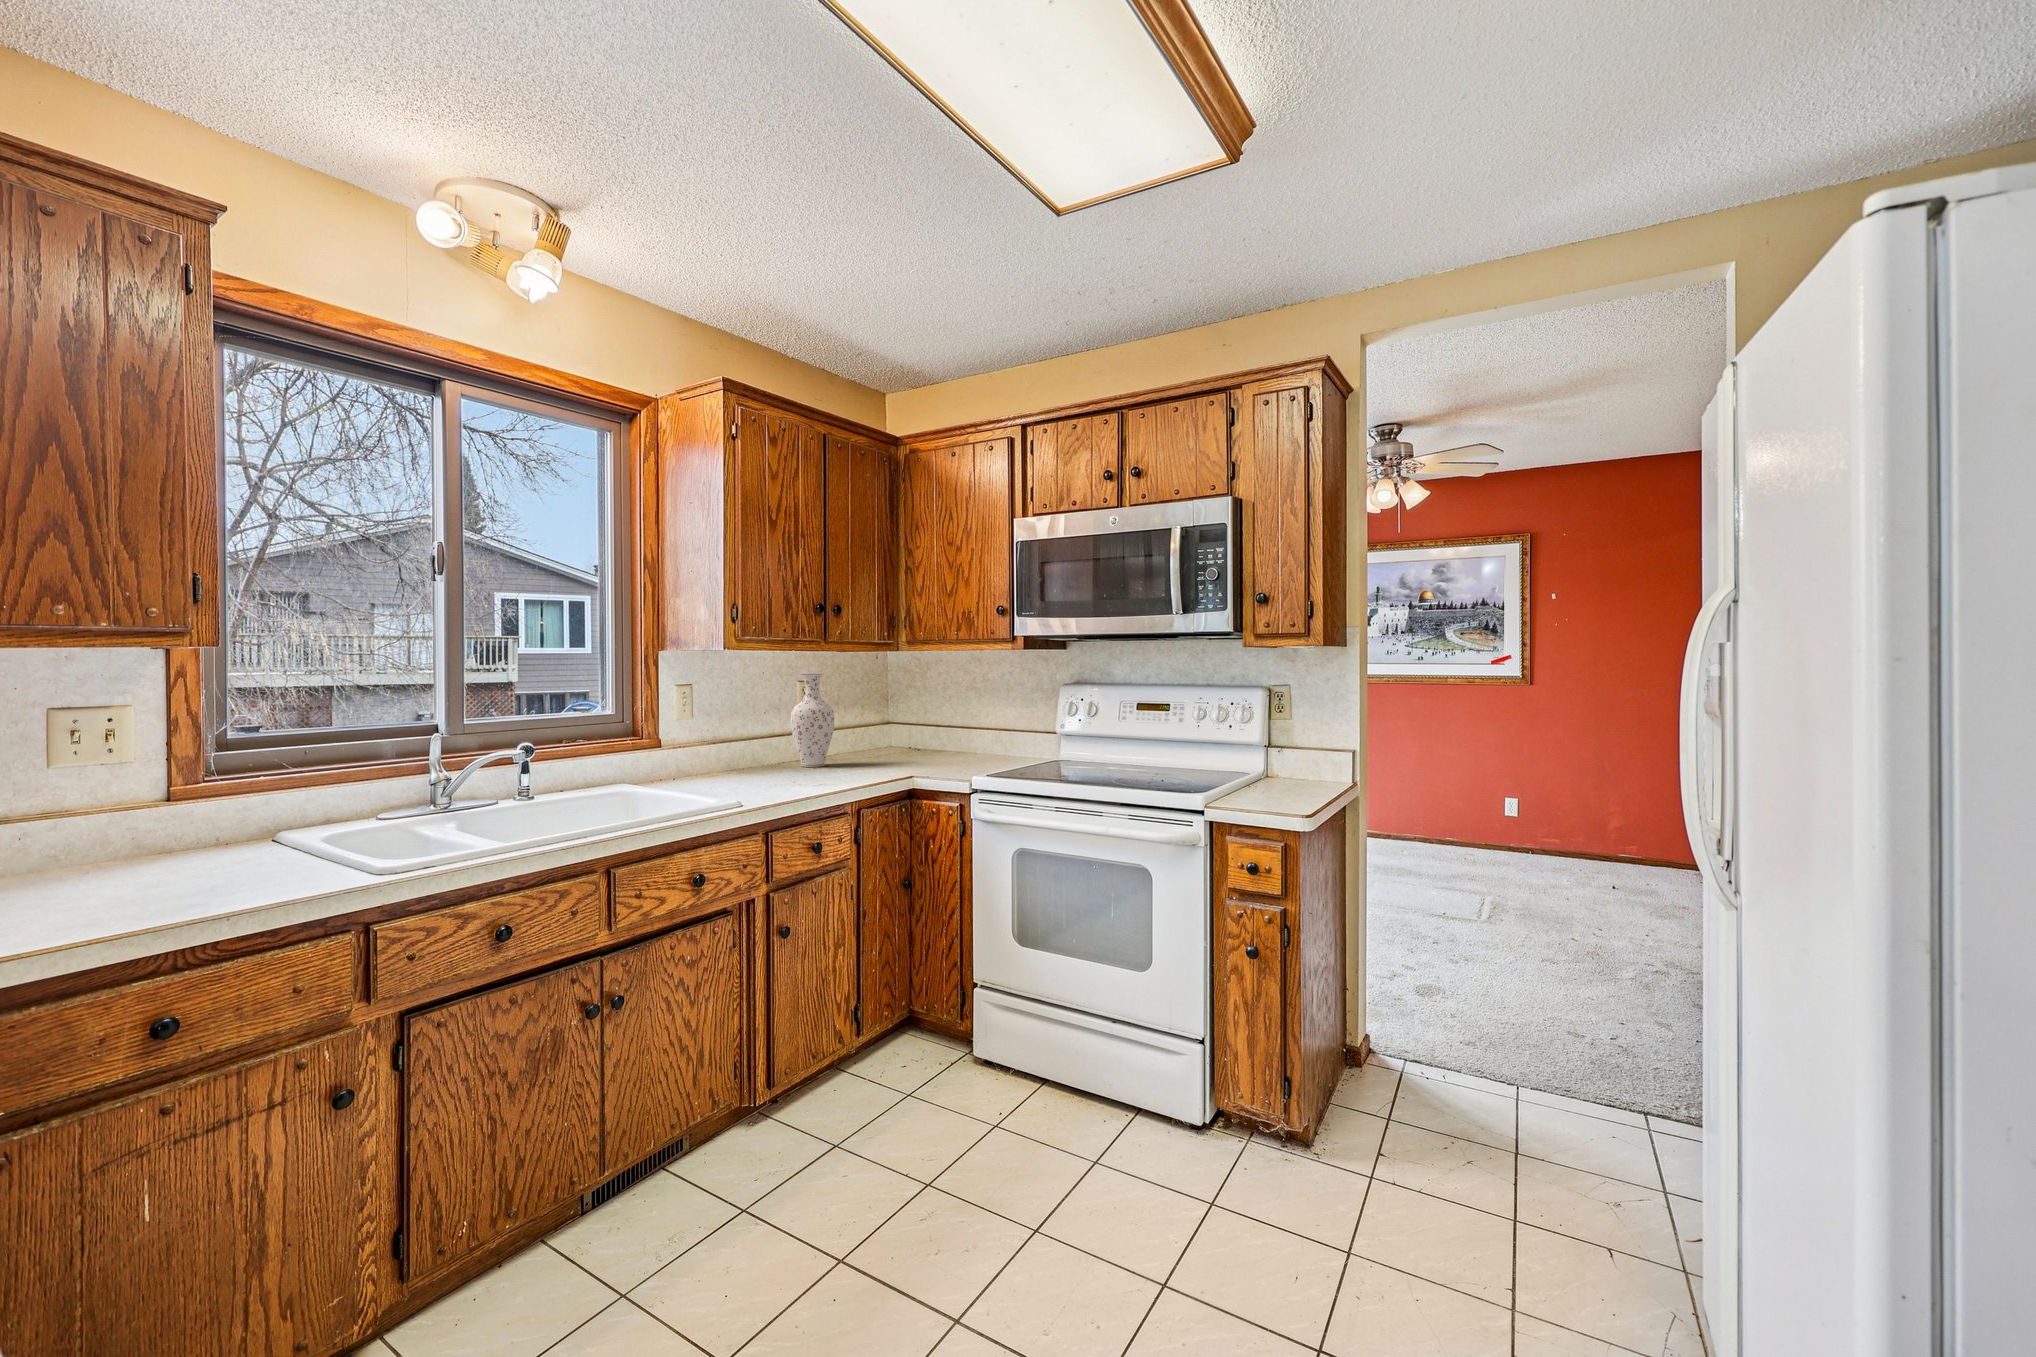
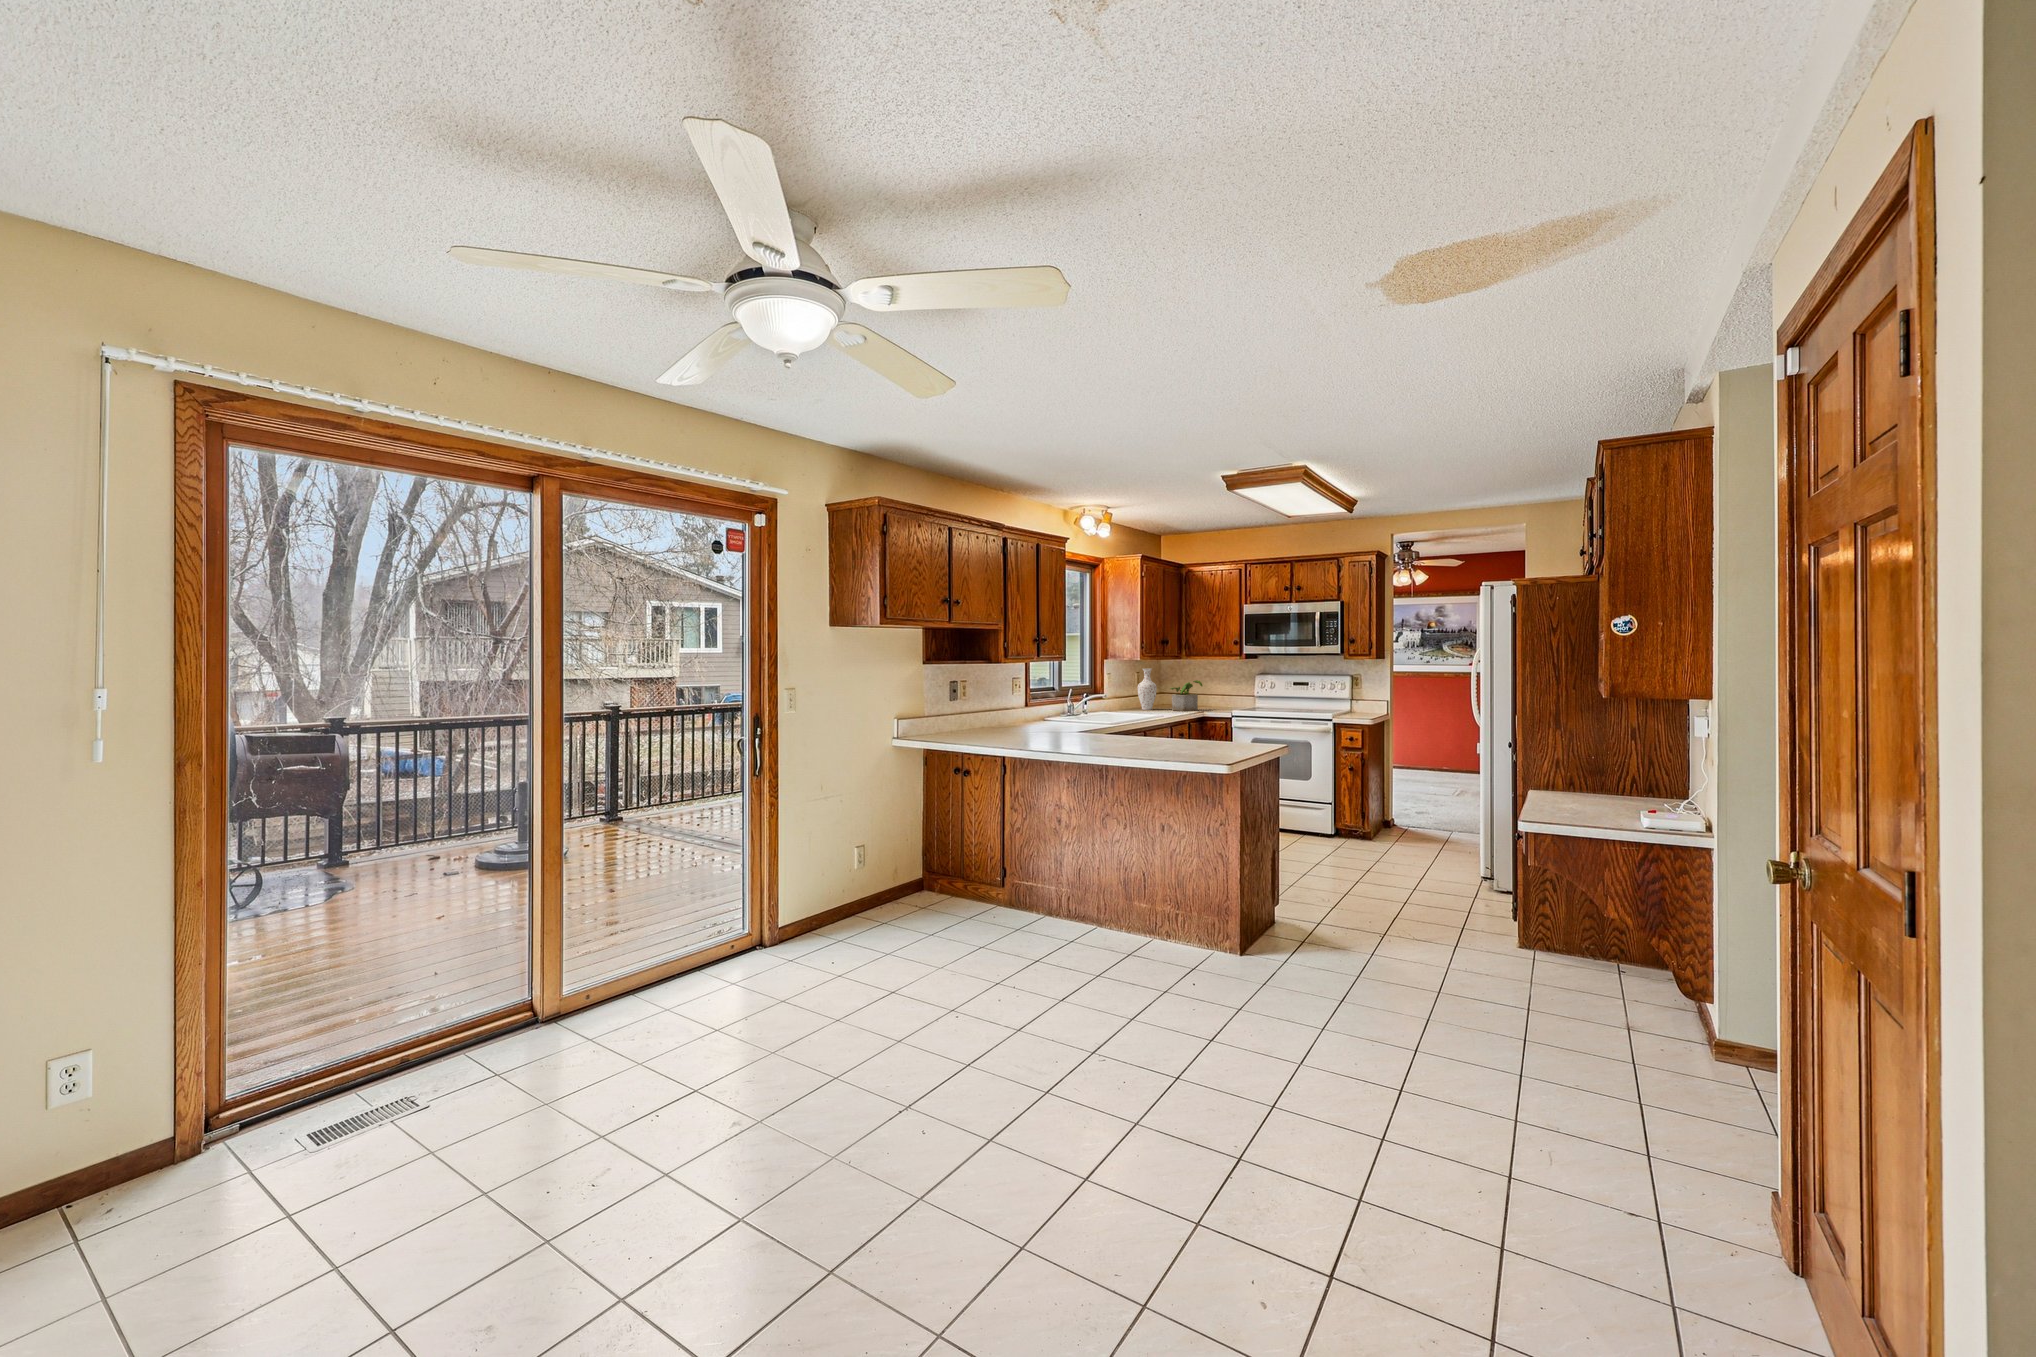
potted plant: none [854,699,925,774] -> present [1171,680,1203,711]

